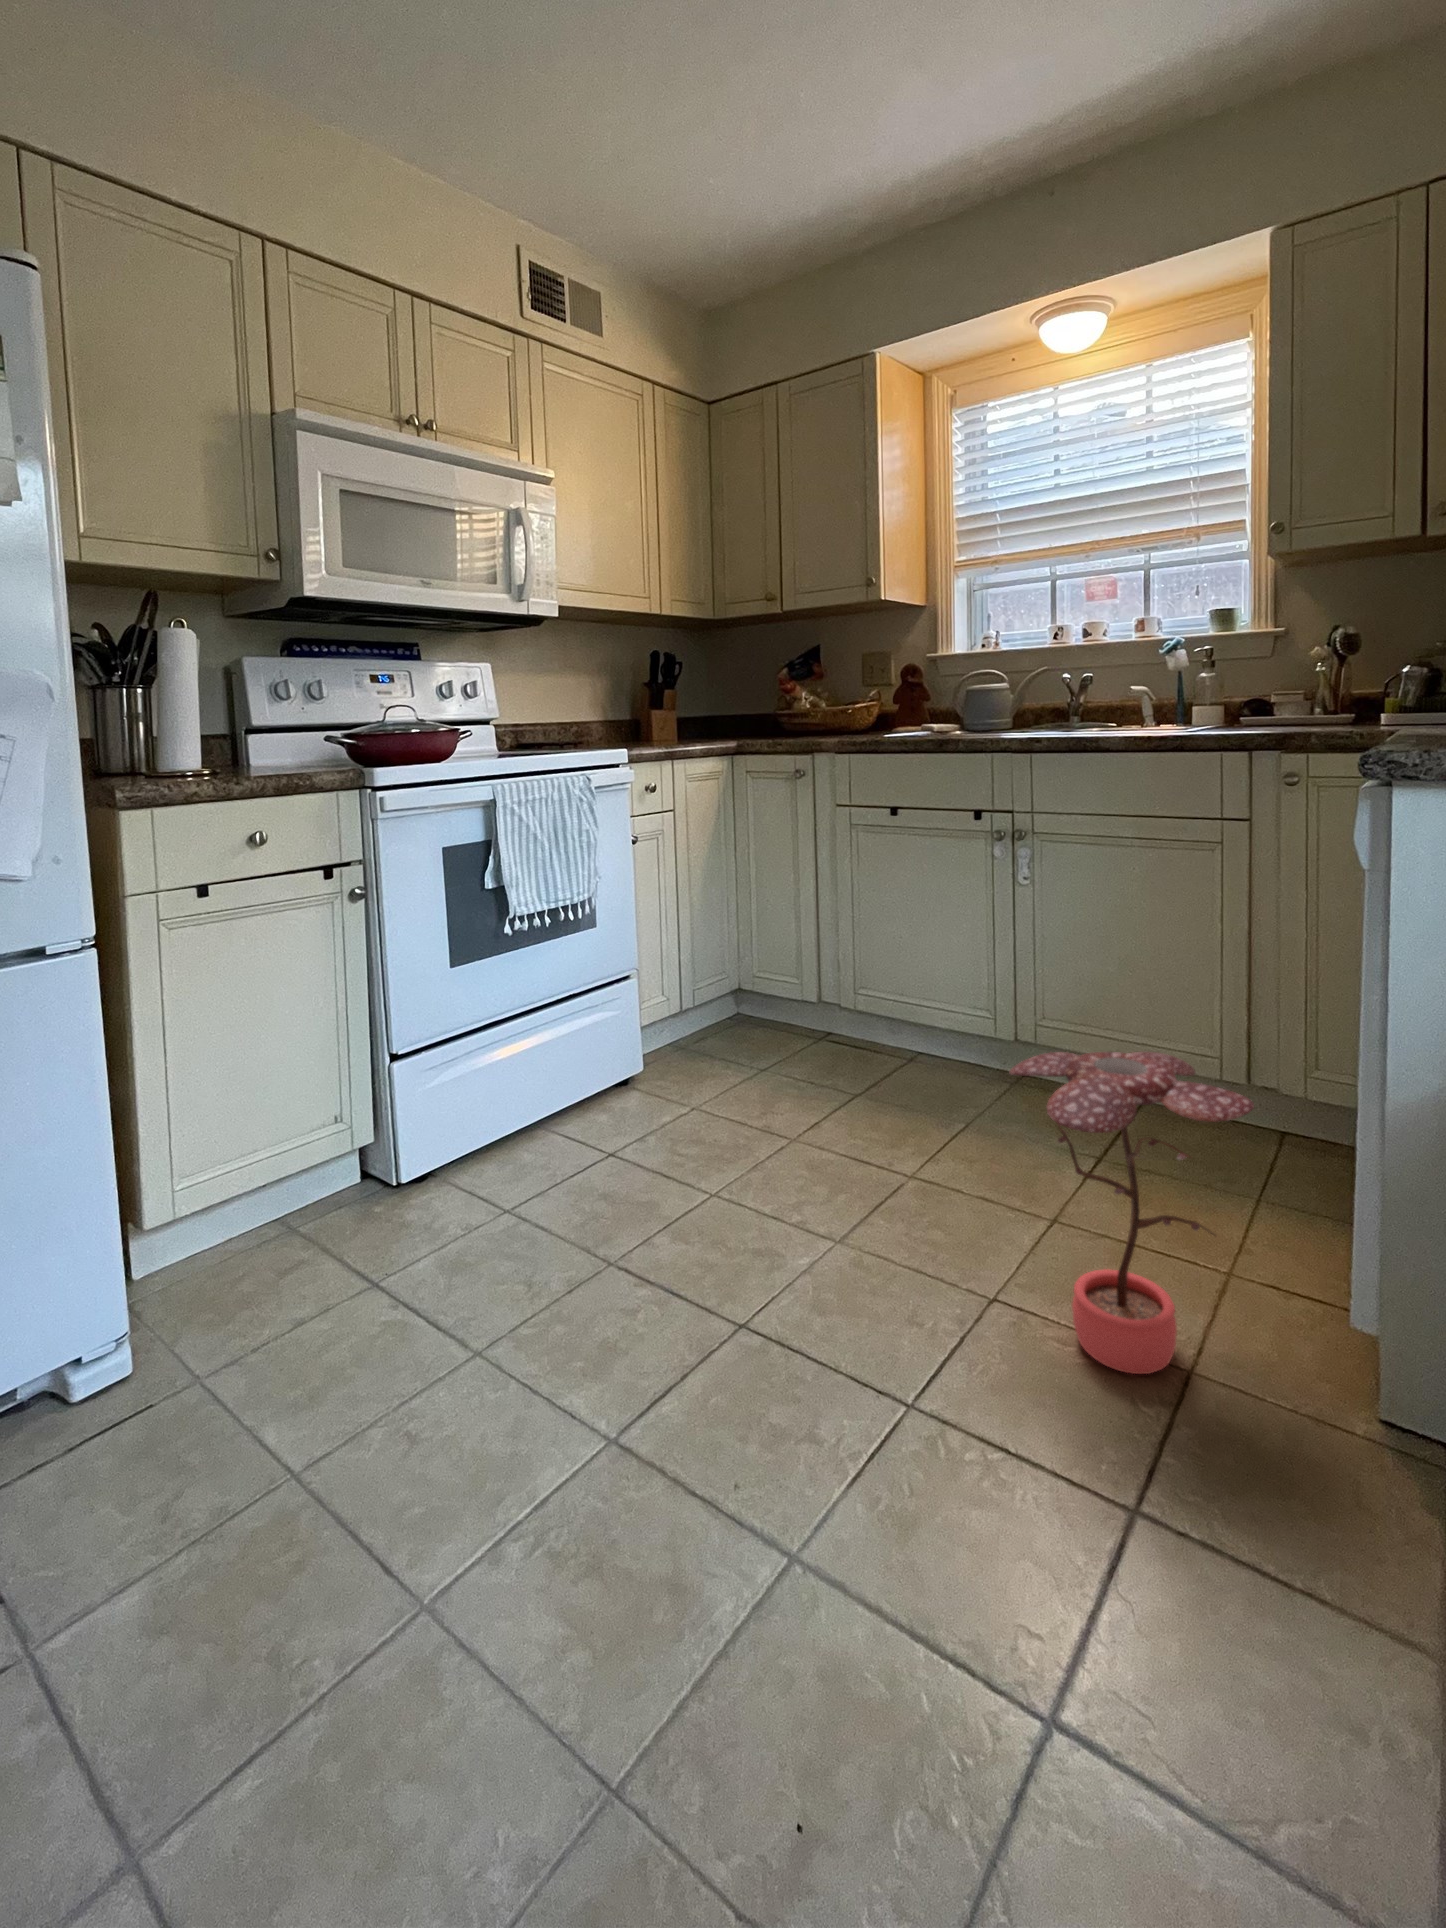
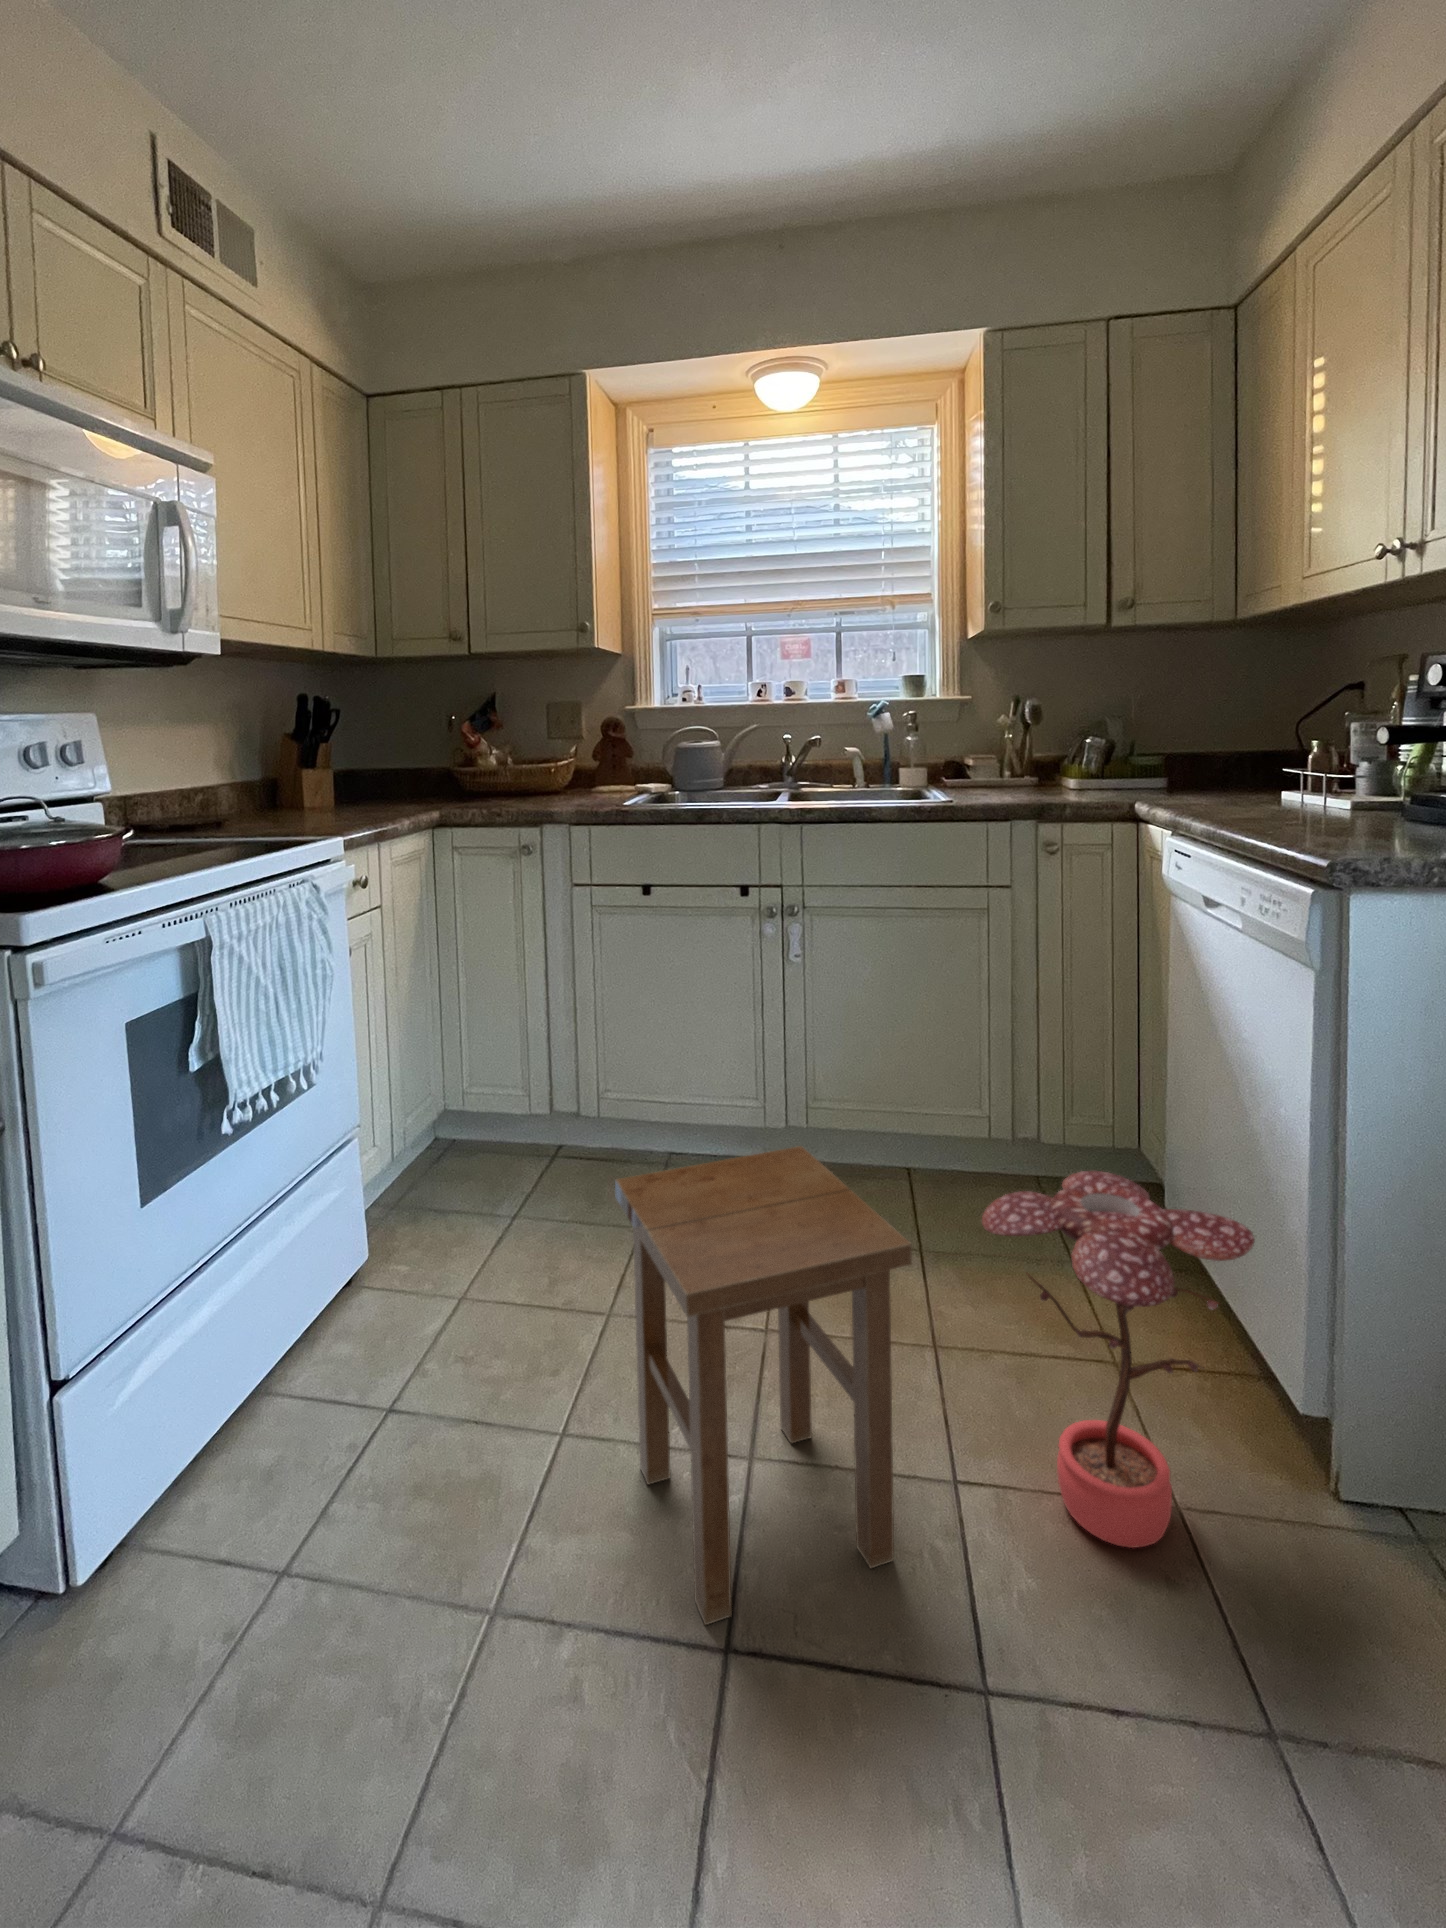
stool: none [715,997,911,1319] -> present [615,1146,912,1625]

